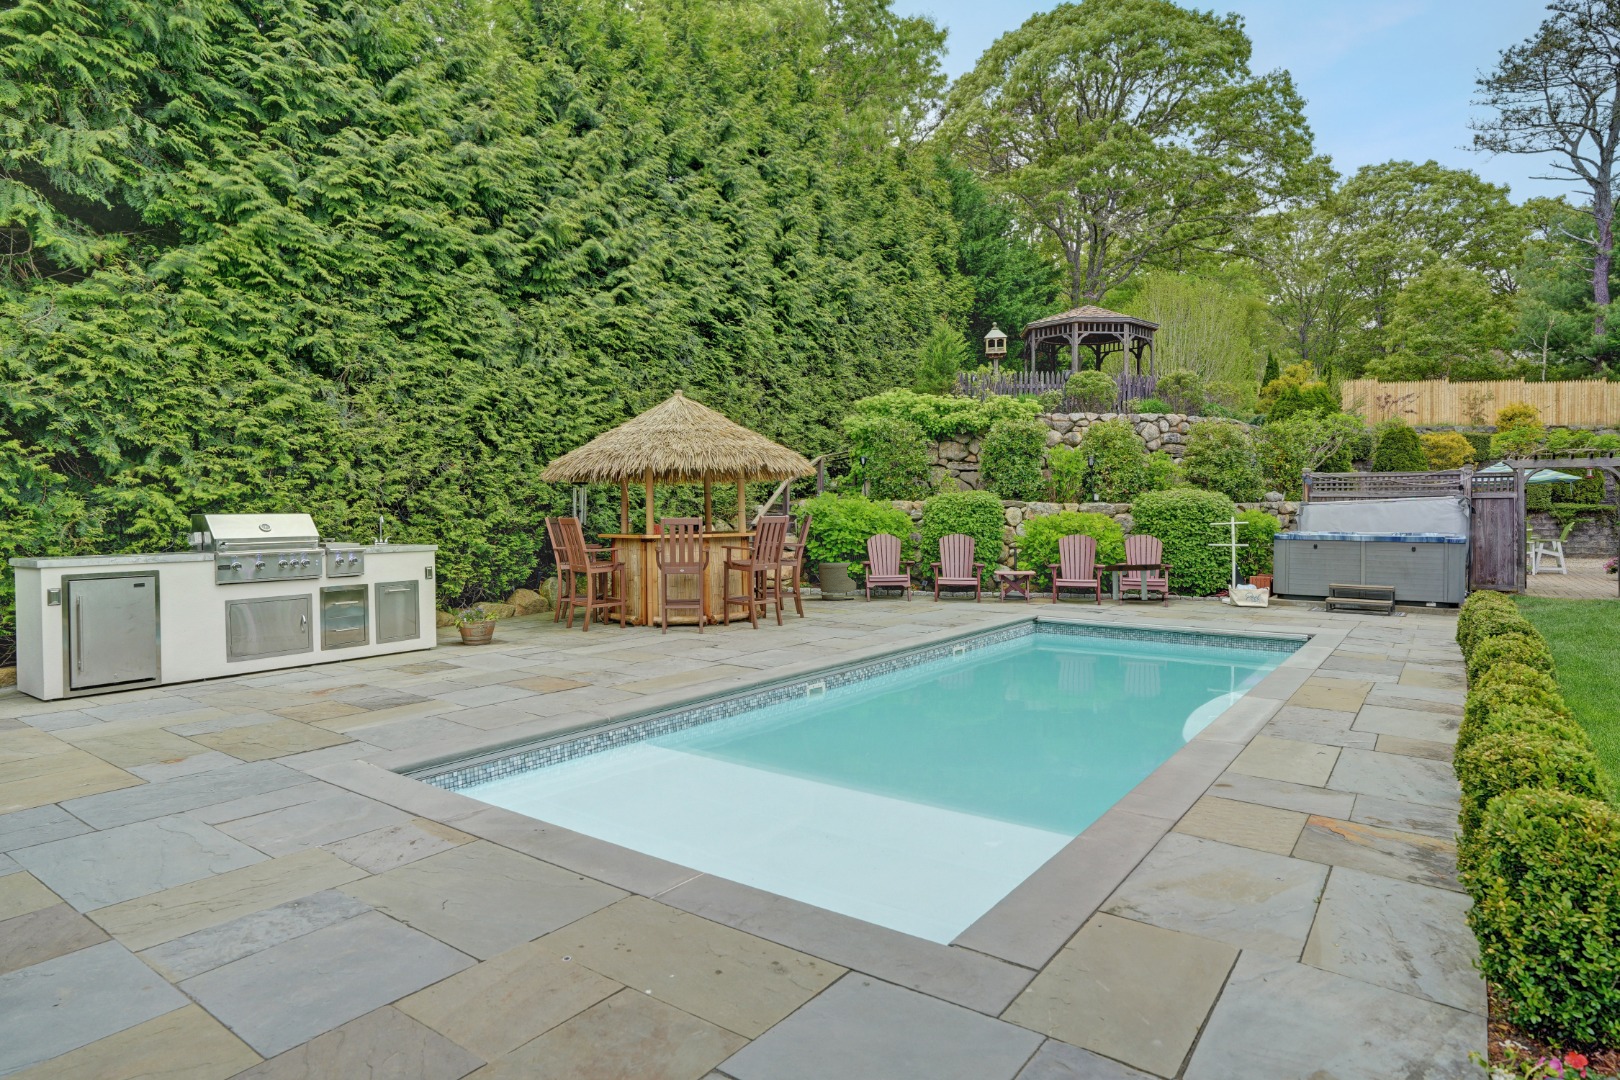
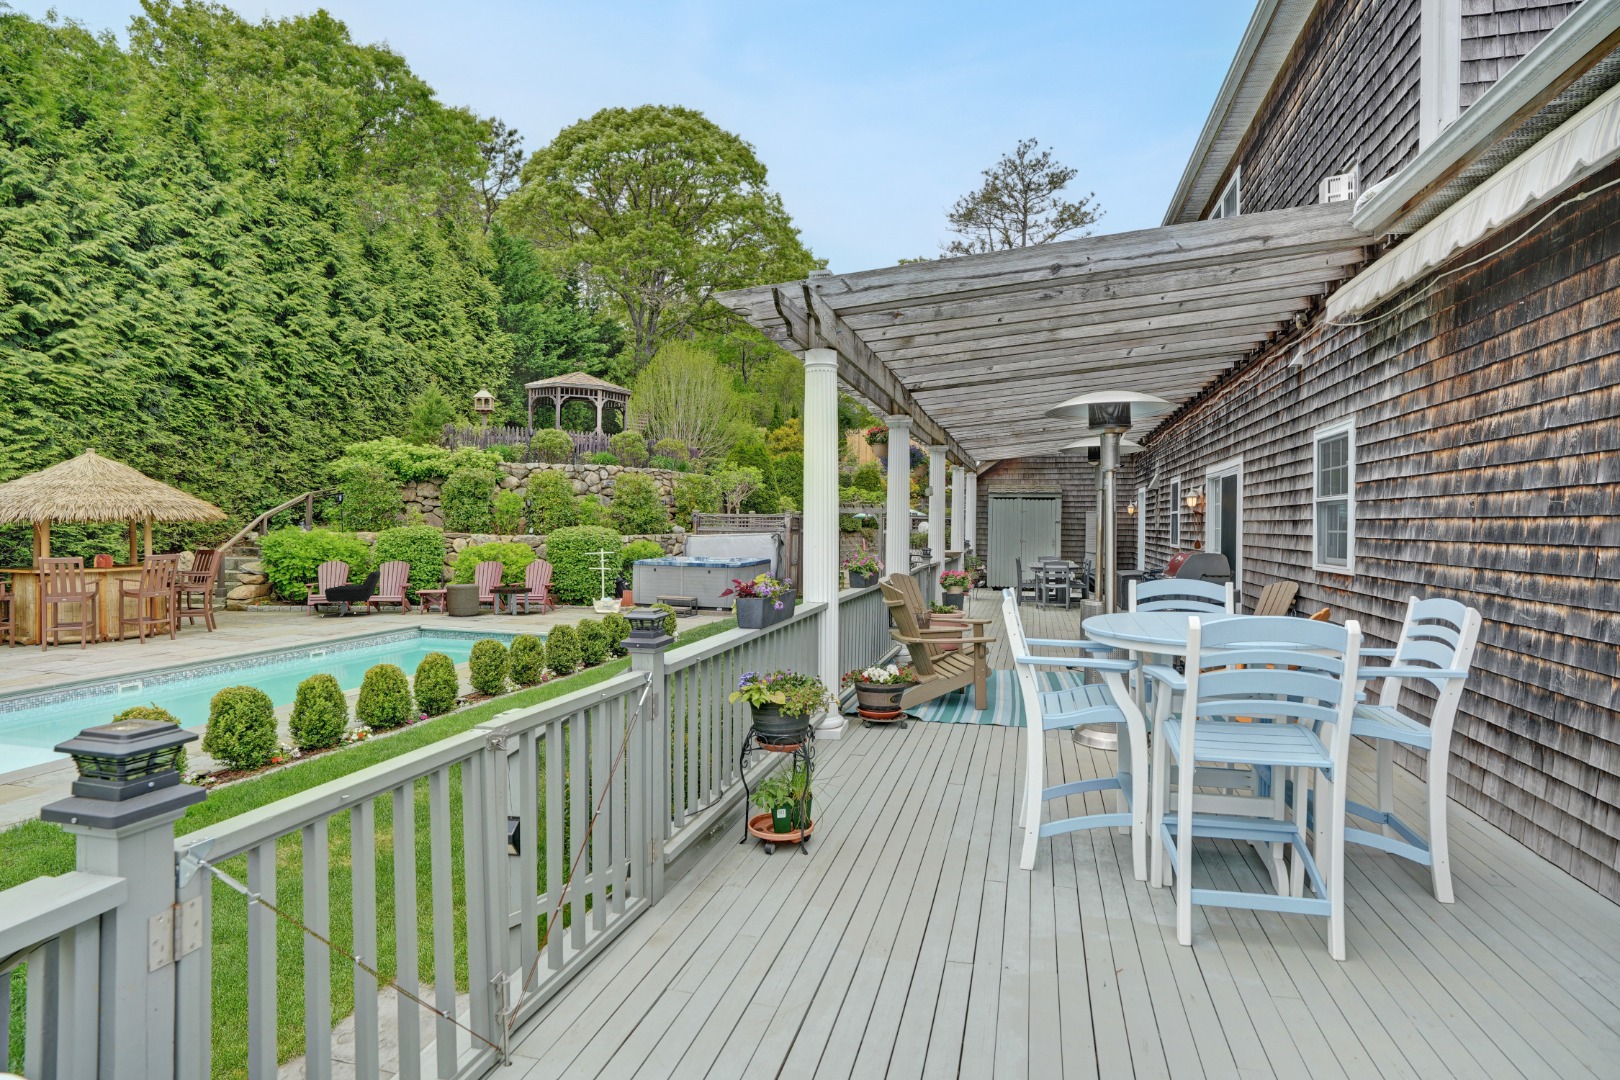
lounge chair: none [888,545,957,602] -> present [325,571,381,616]
woven basket: present [818,563,856,600] -> present [446,584,480,616]

